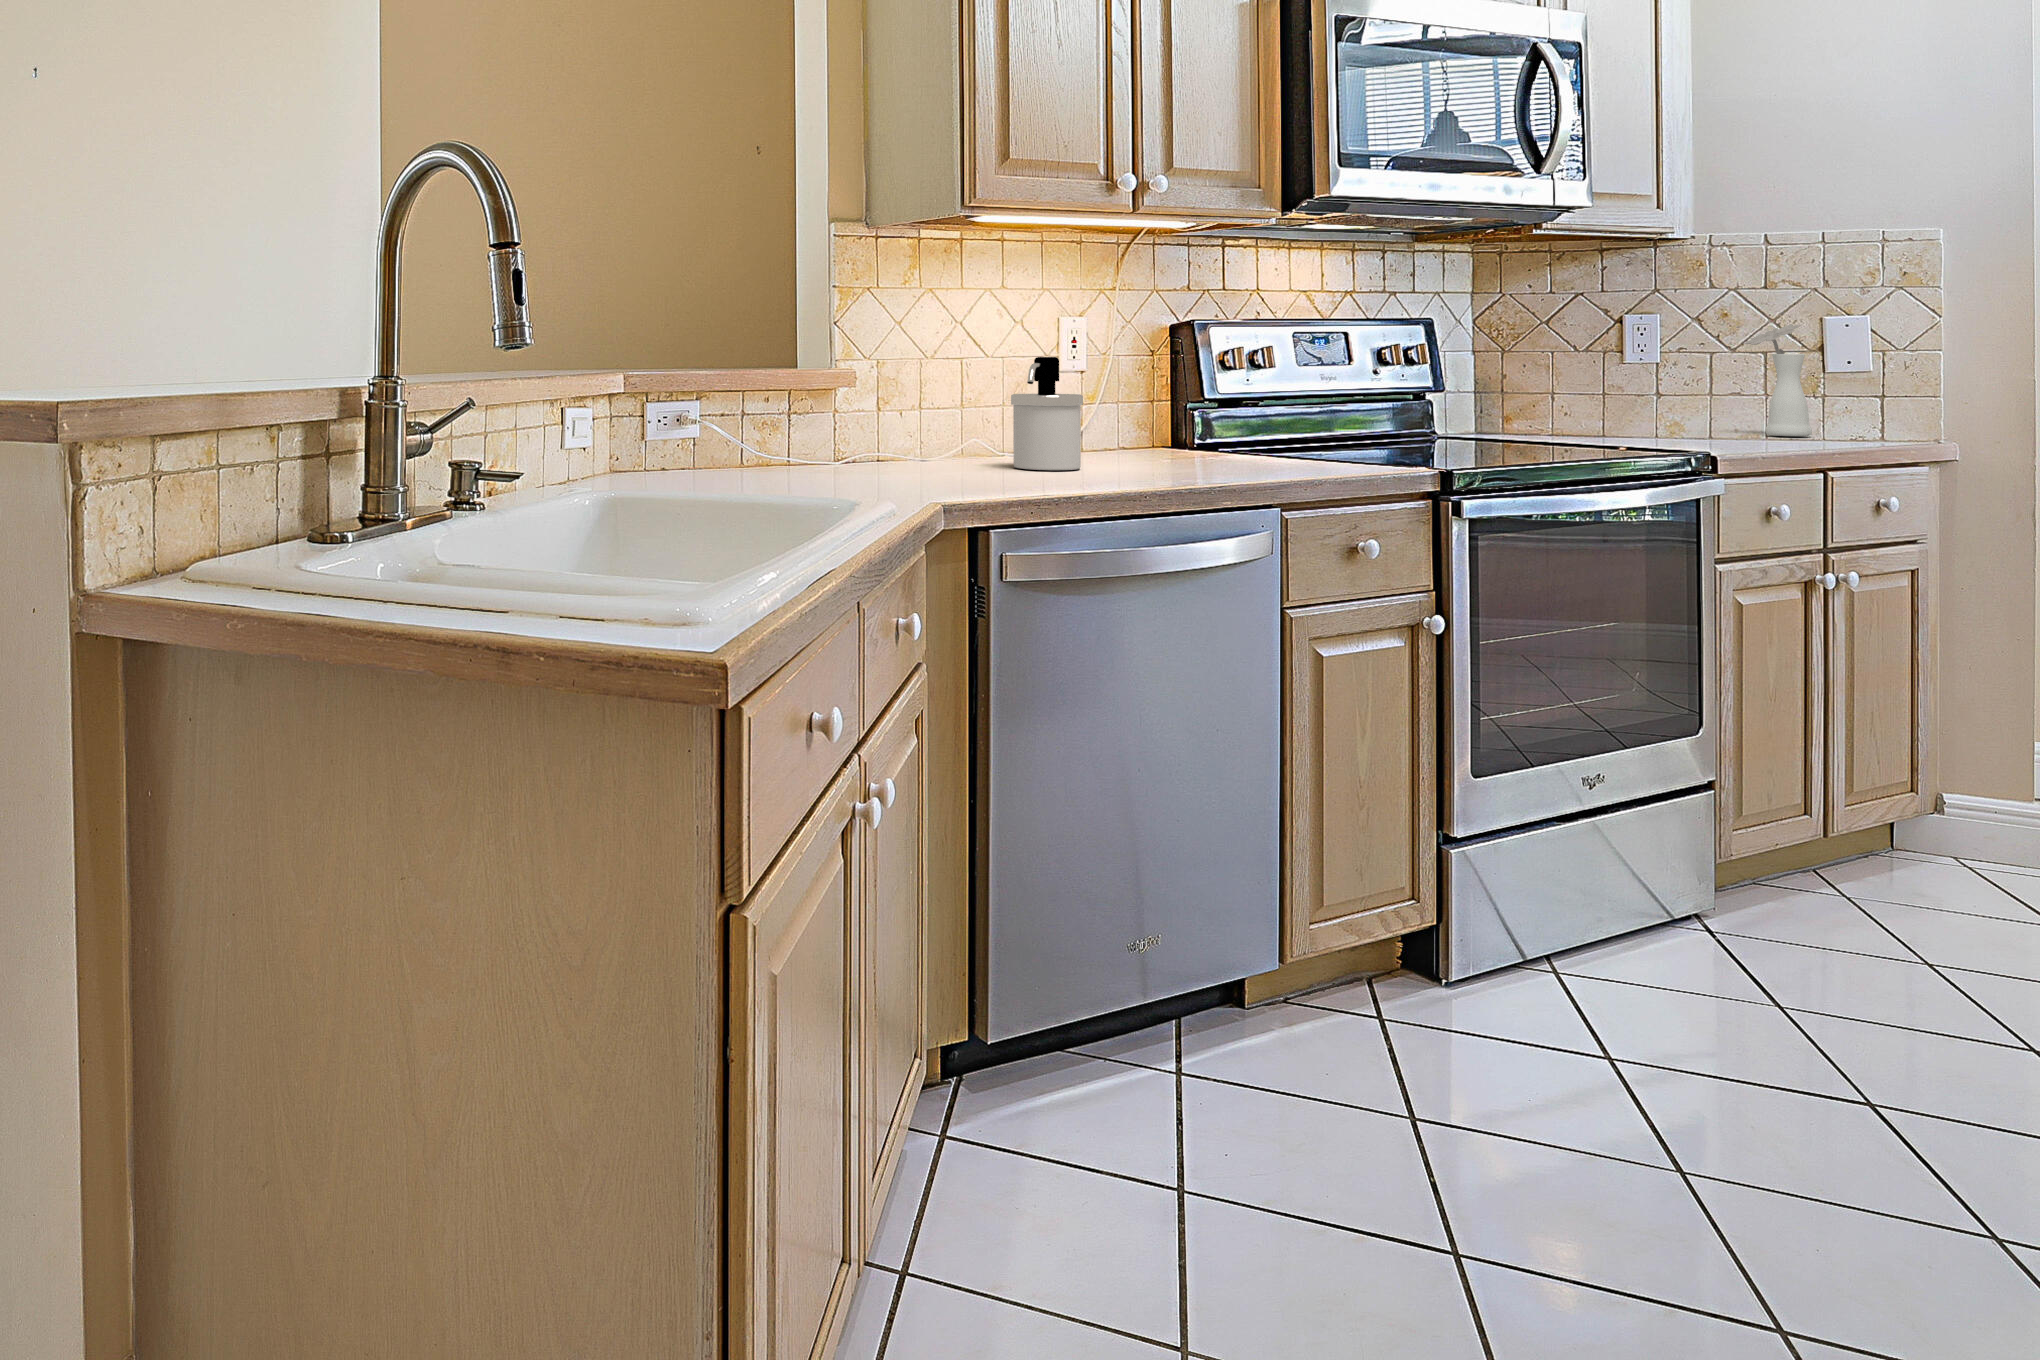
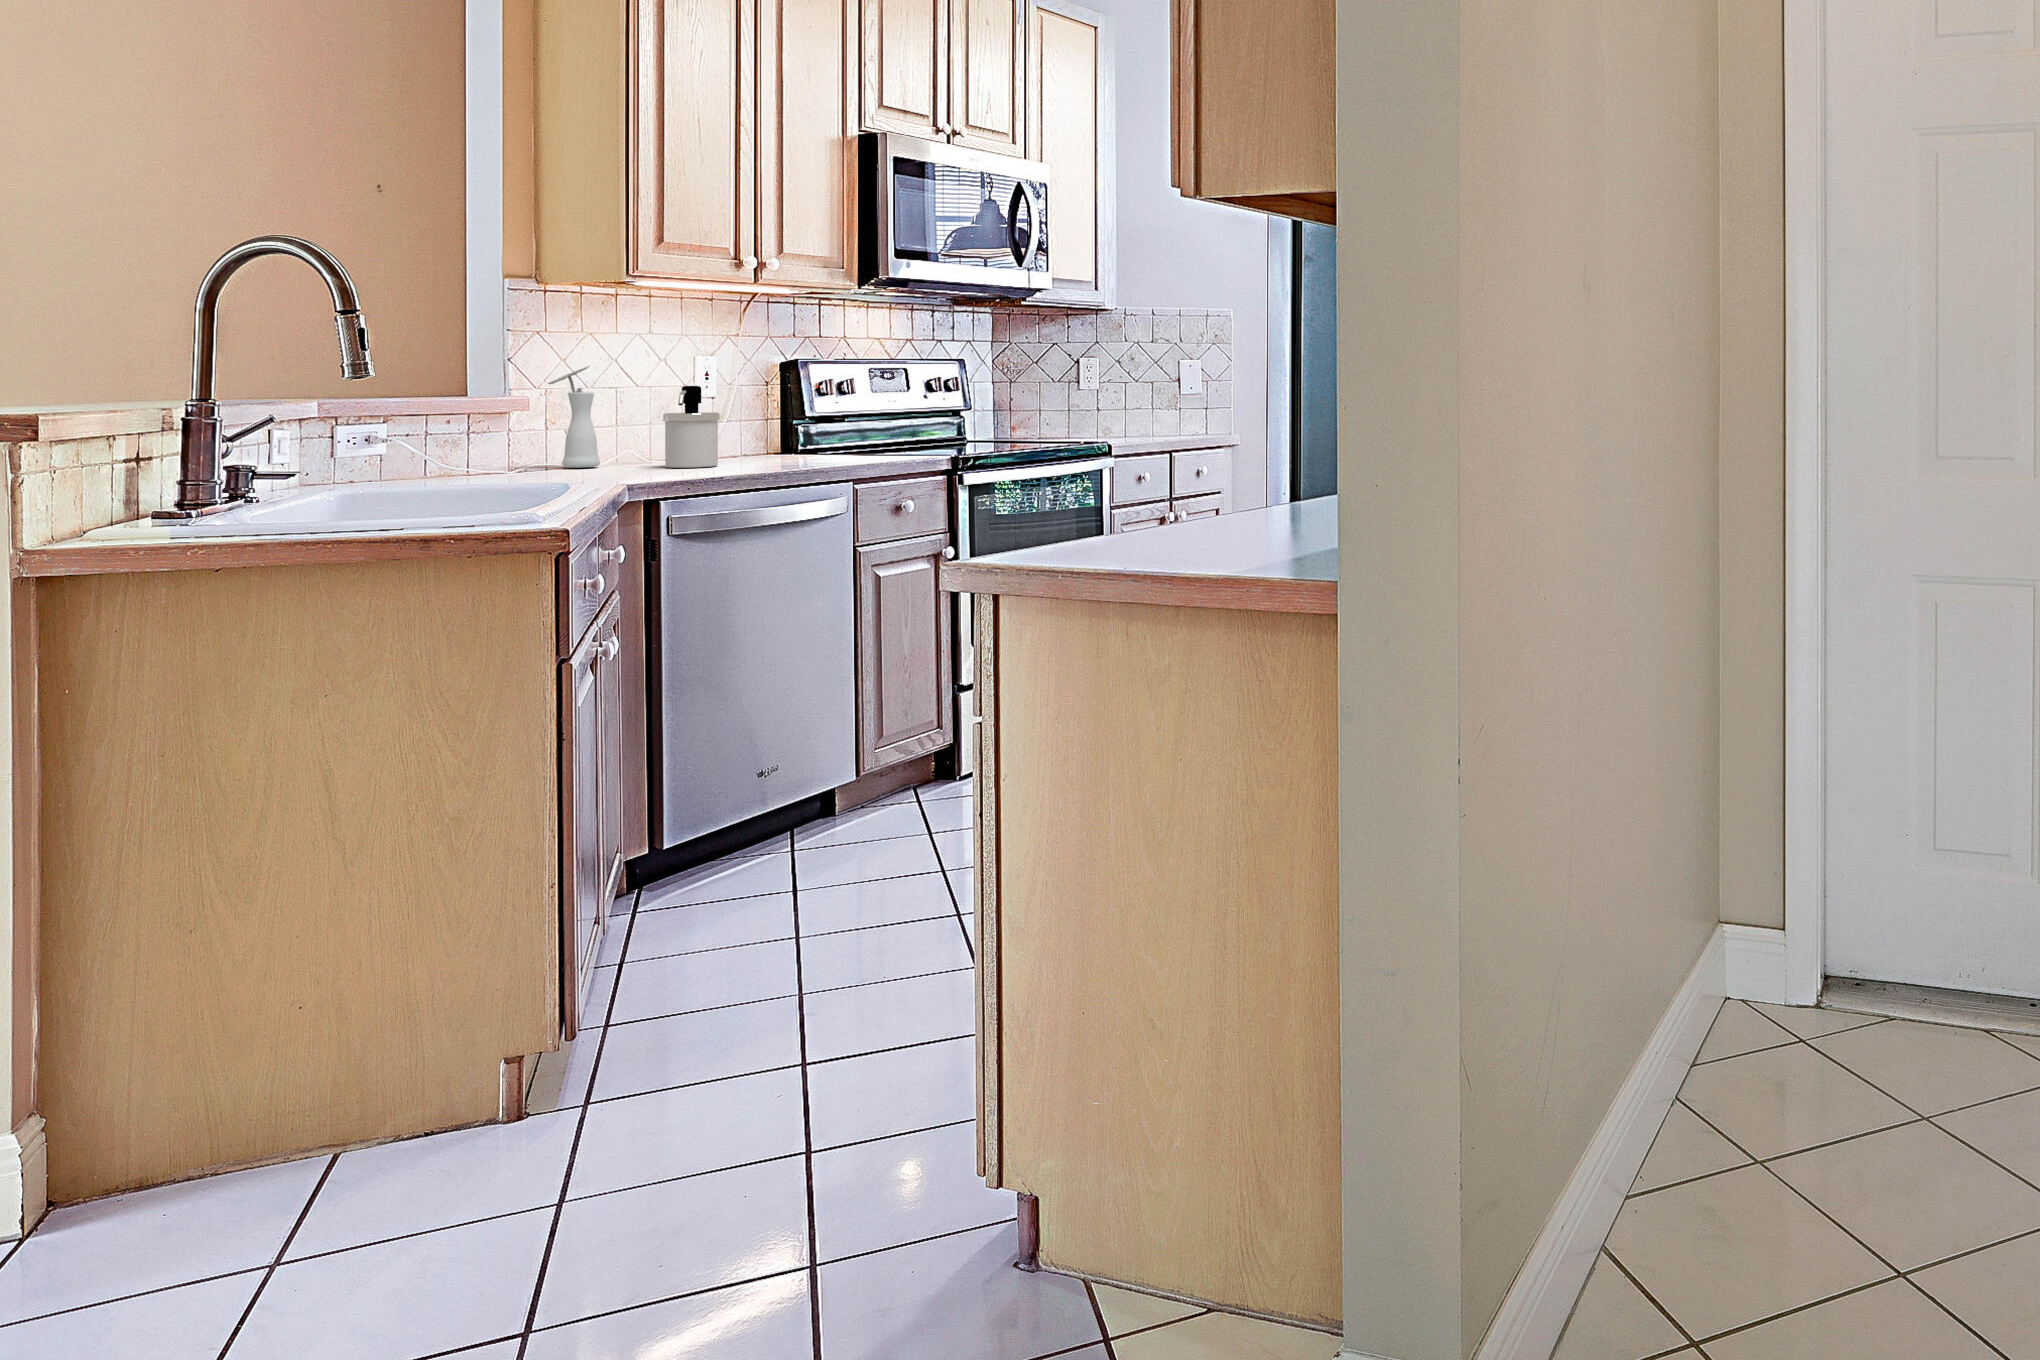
vase: present [1745,325,1812,436] -> present [548,366,600,468]

